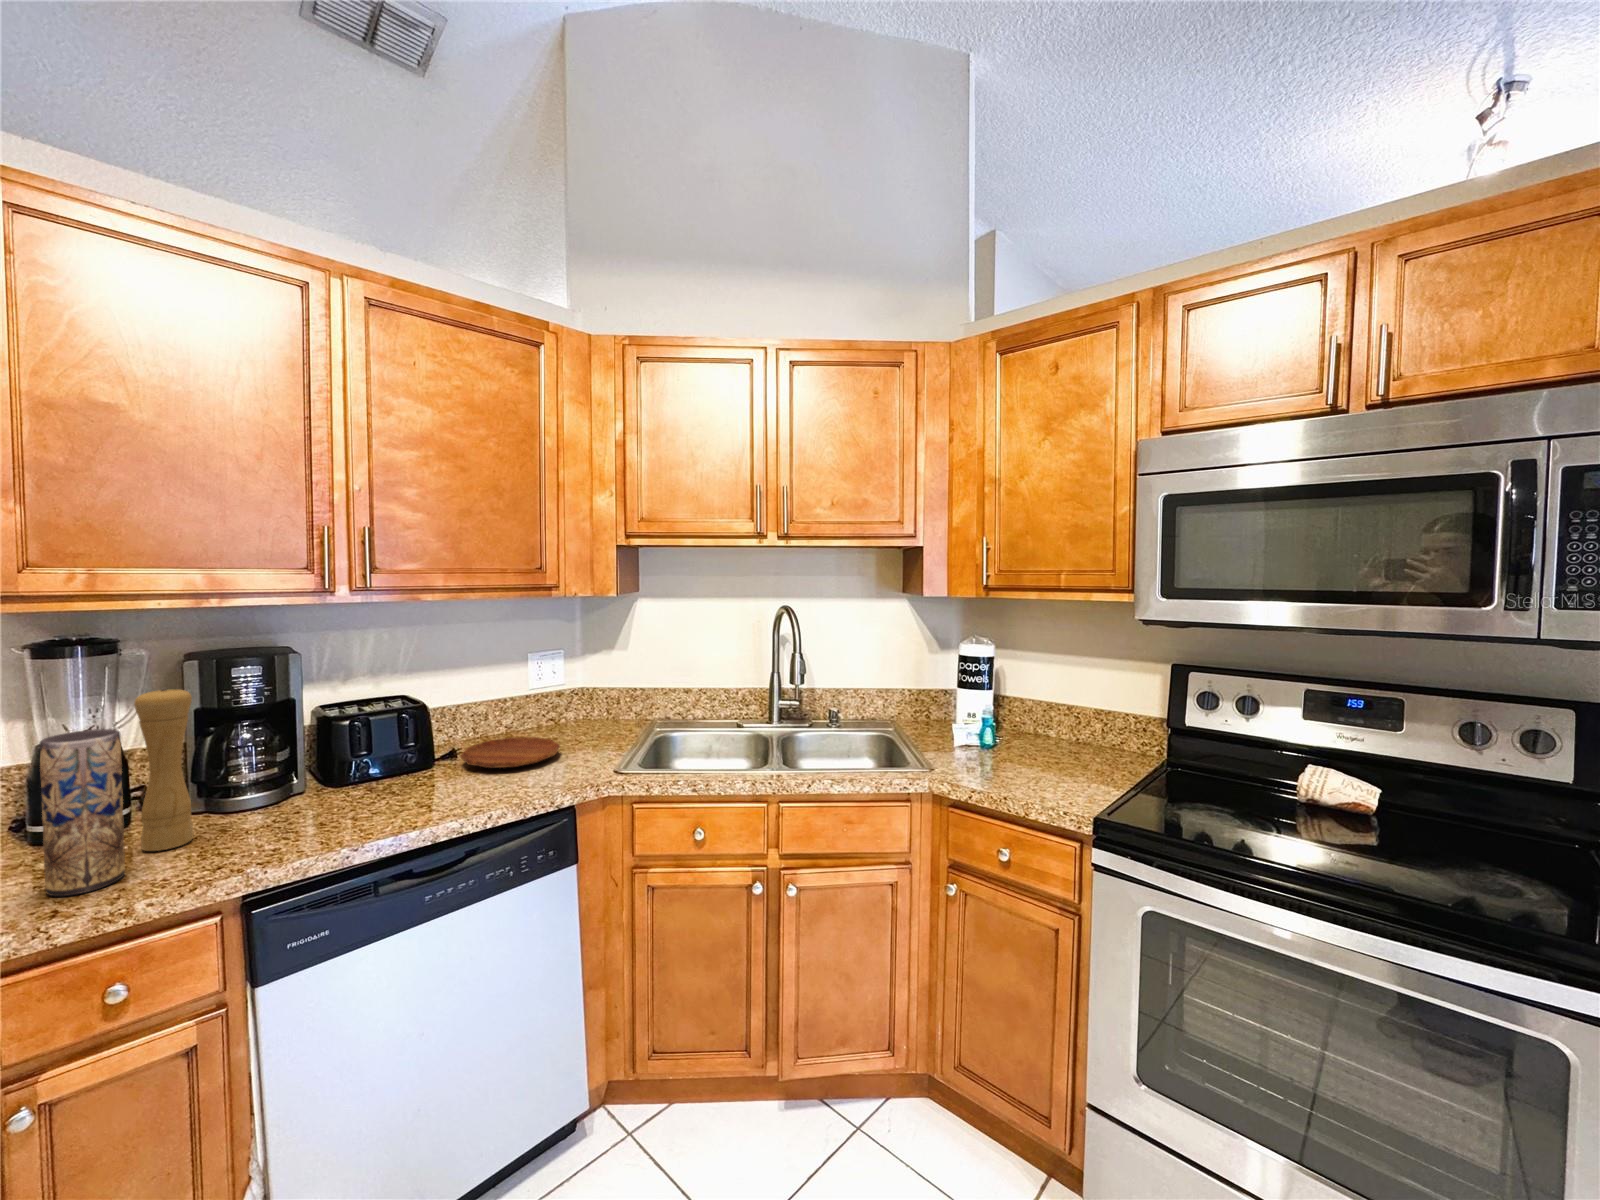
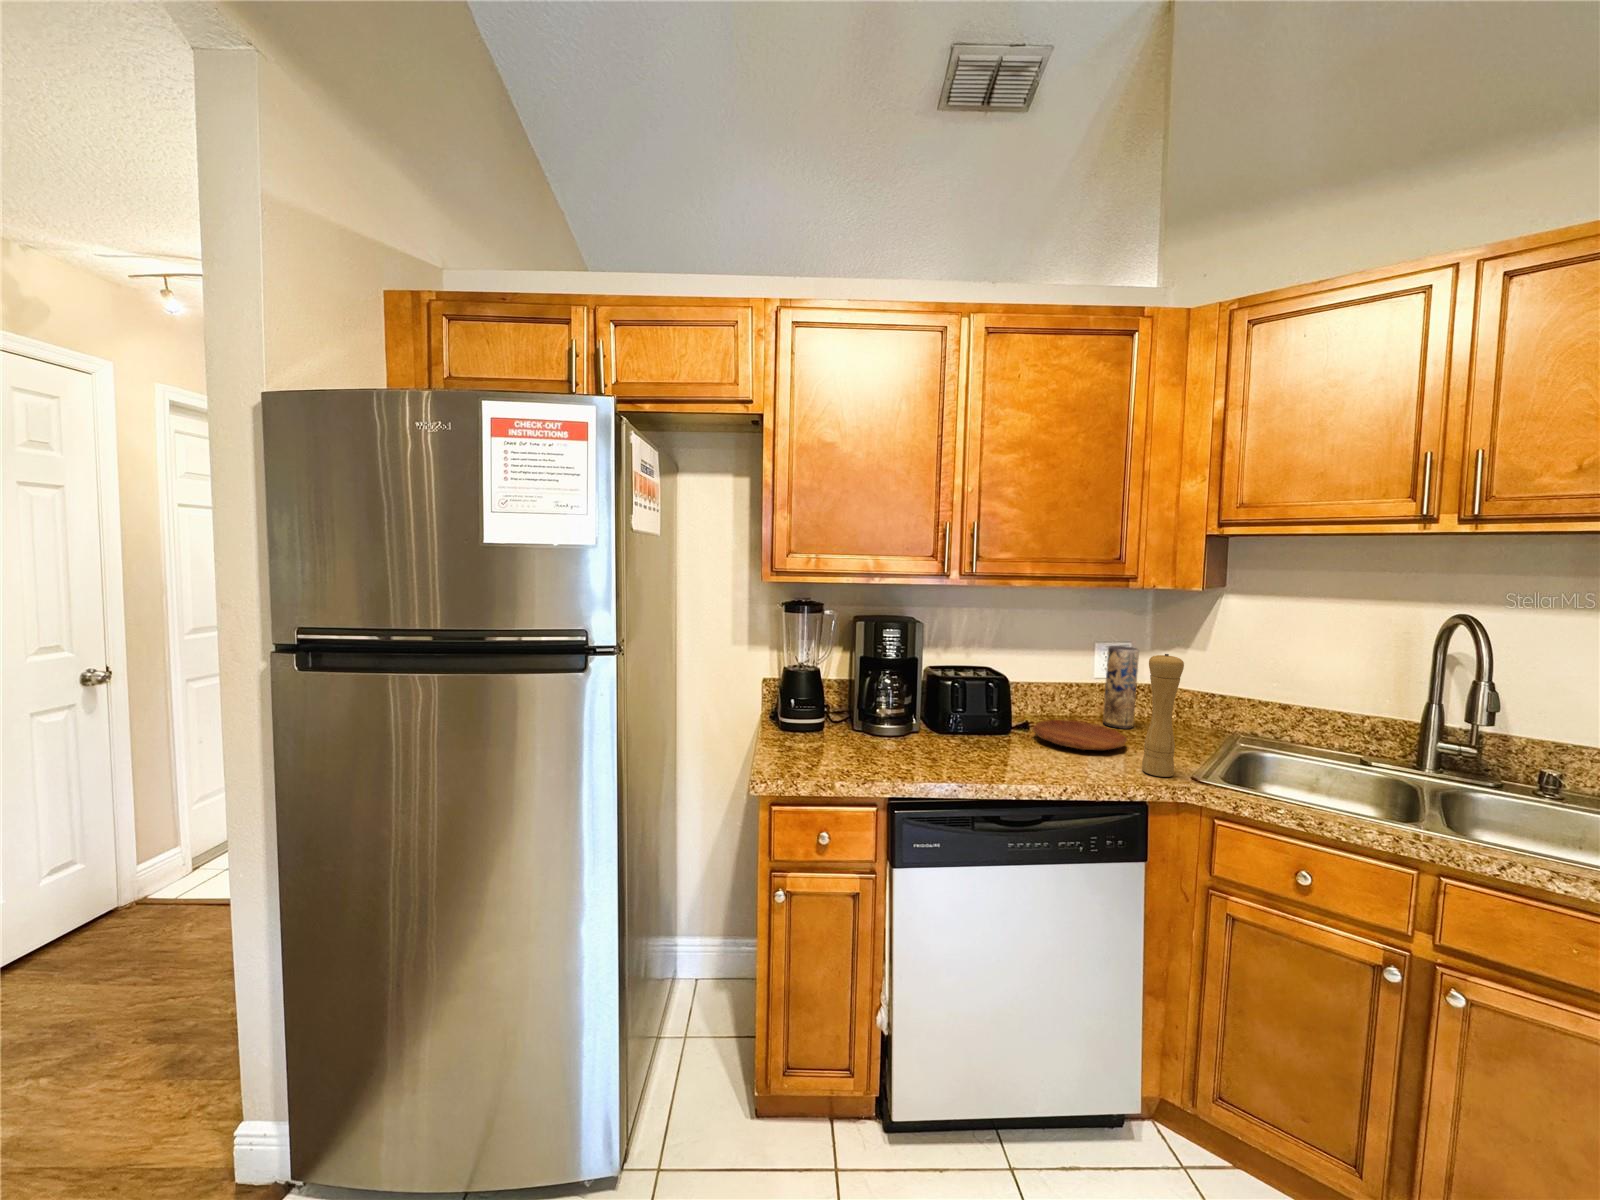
pepper mill: present [134,688,193,851] -> present [1142,654,1184,777]
vase: present [39,729,125,896] -> present [1103,646,1139,729]

